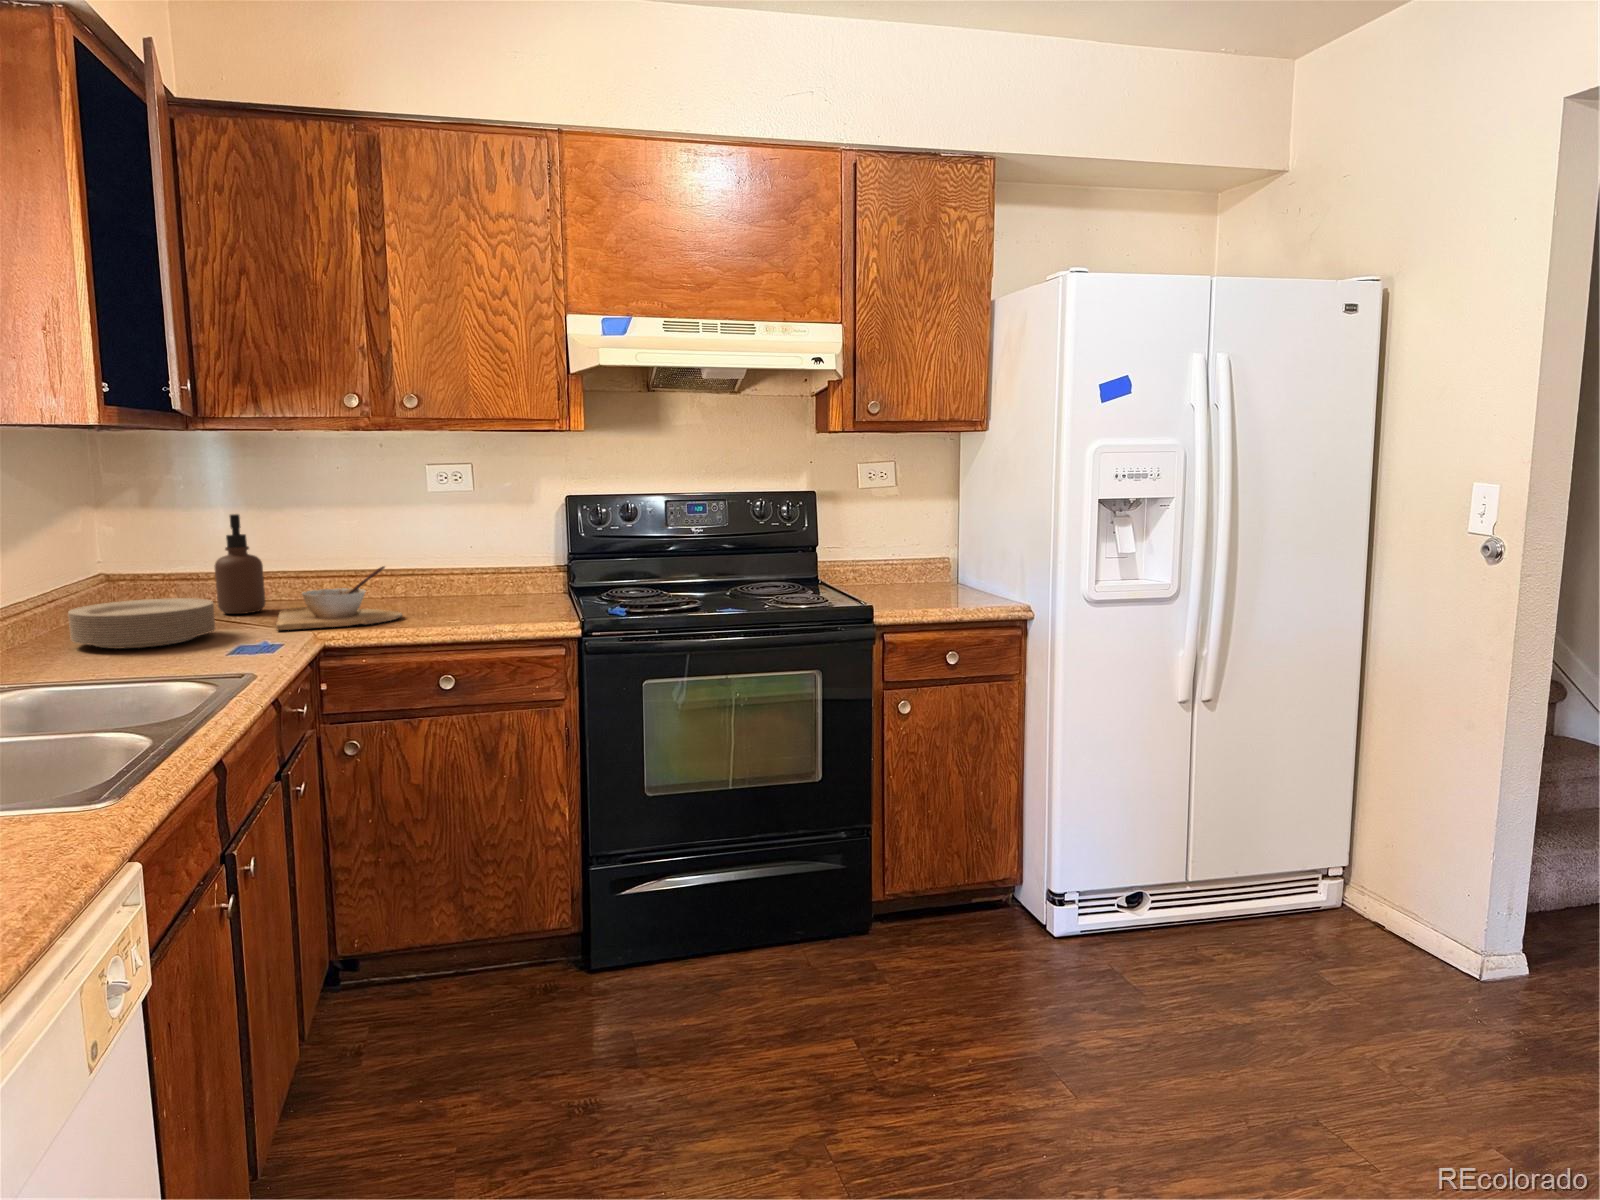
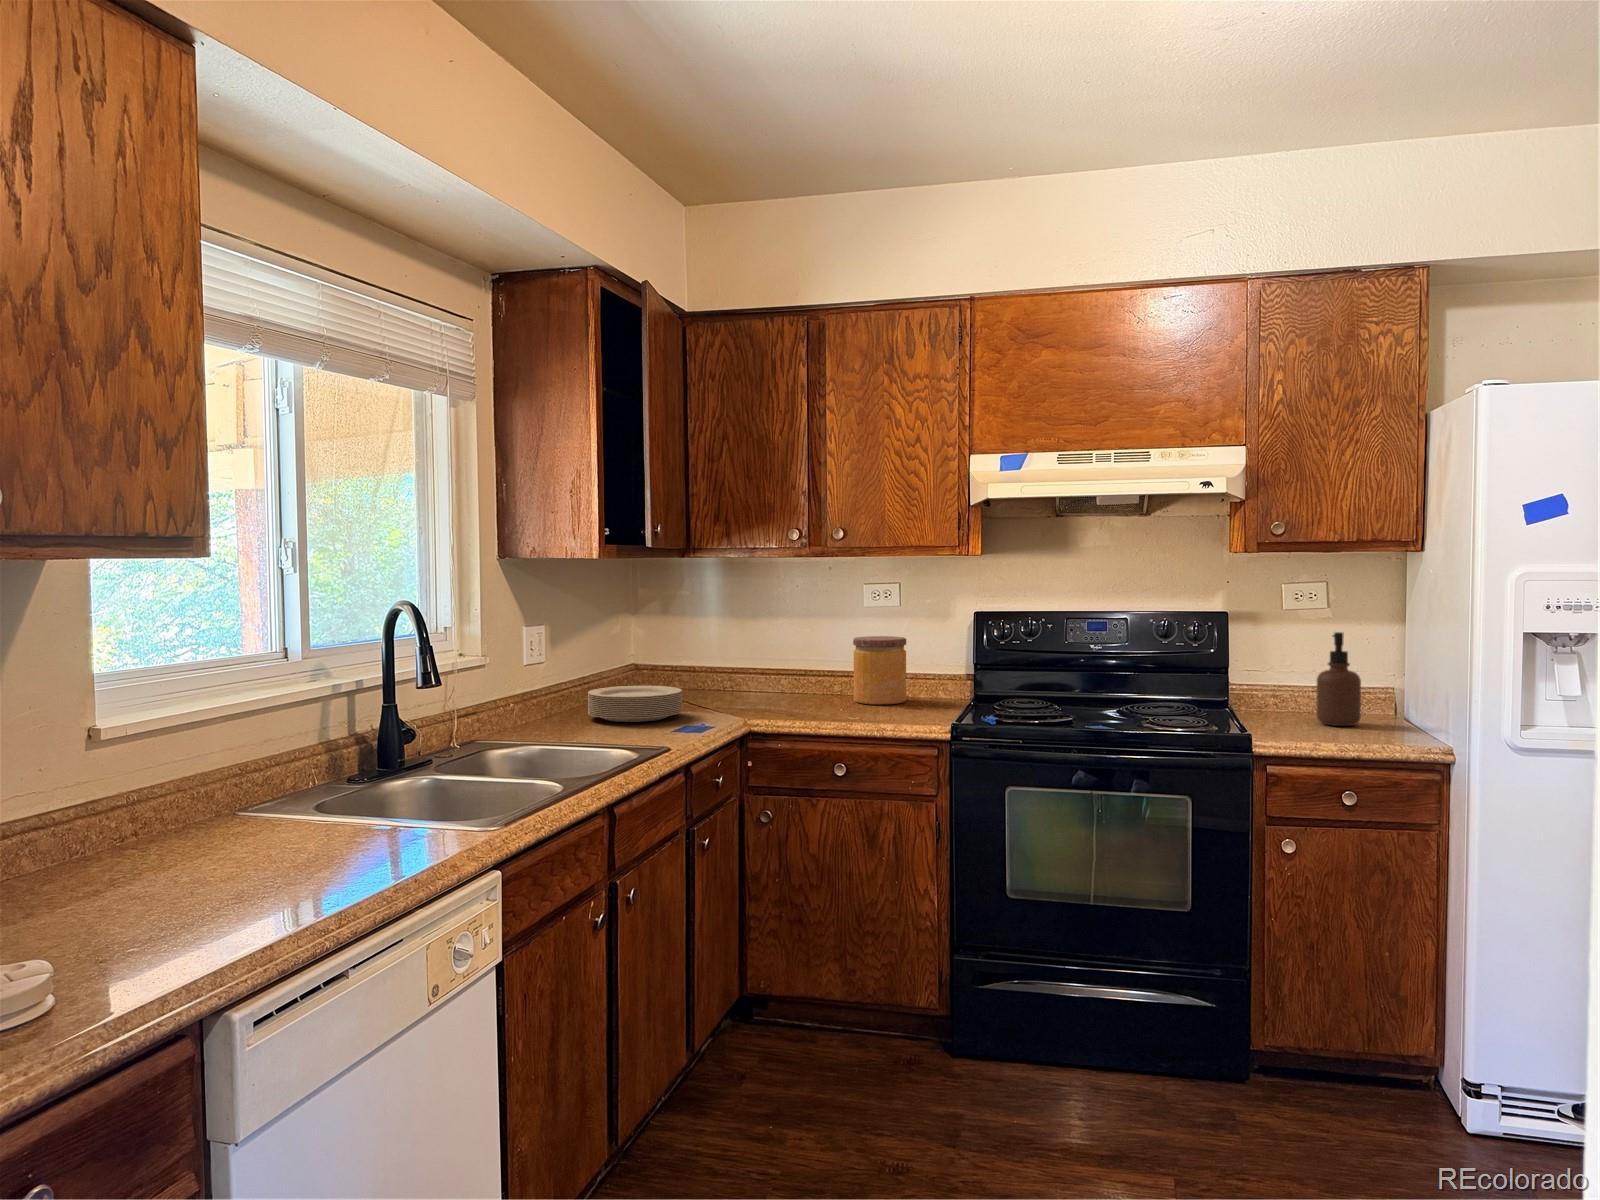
soap dispenser: present [214,514,266,614] -> present [1316,632,1361,726]
jar: none [424,526,491,604] -> present [853,636,906,704]
bowl: present [276,566,402,630] -> none [724,669,822,717]

